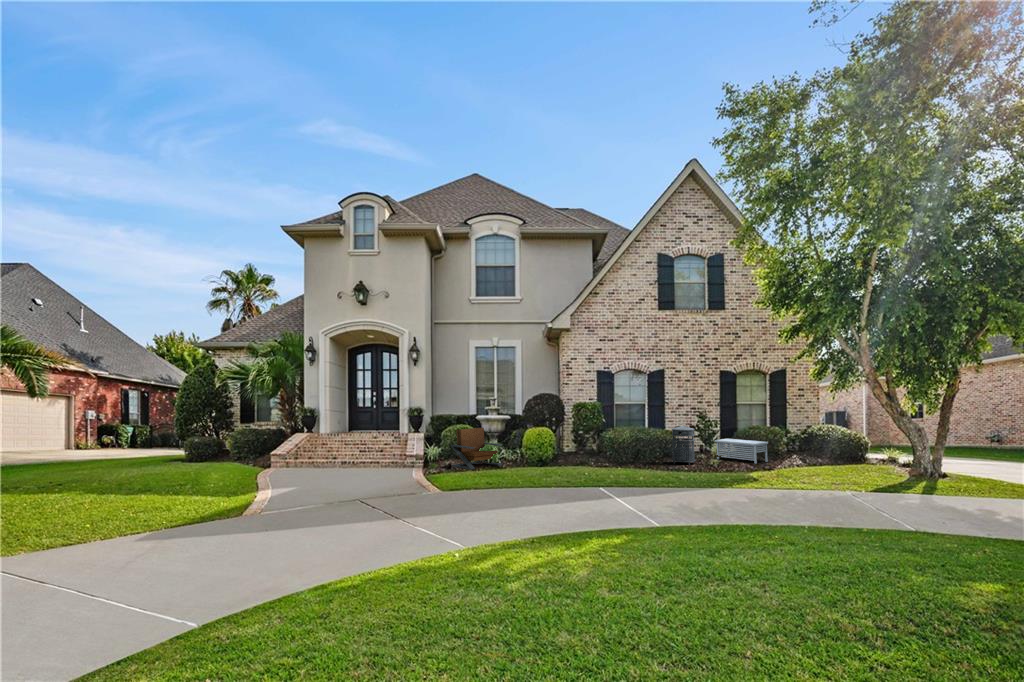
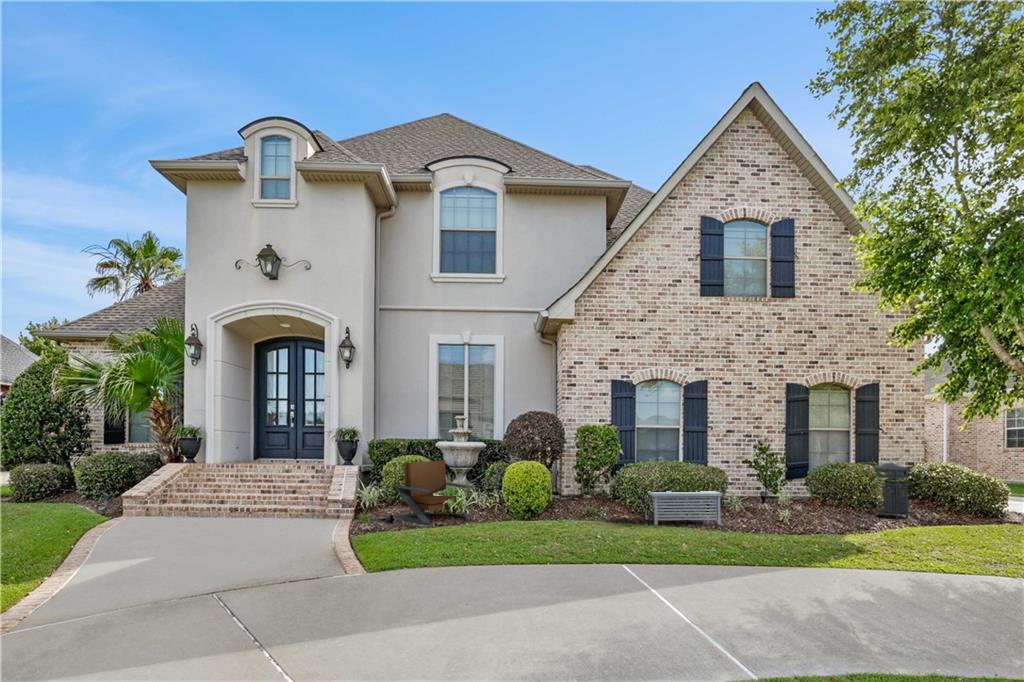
trash can: present [672,426,696,465] -> present [873,463,910,519]
storage bench: present [715,439,768,464] -> present [645,491,722,525]

